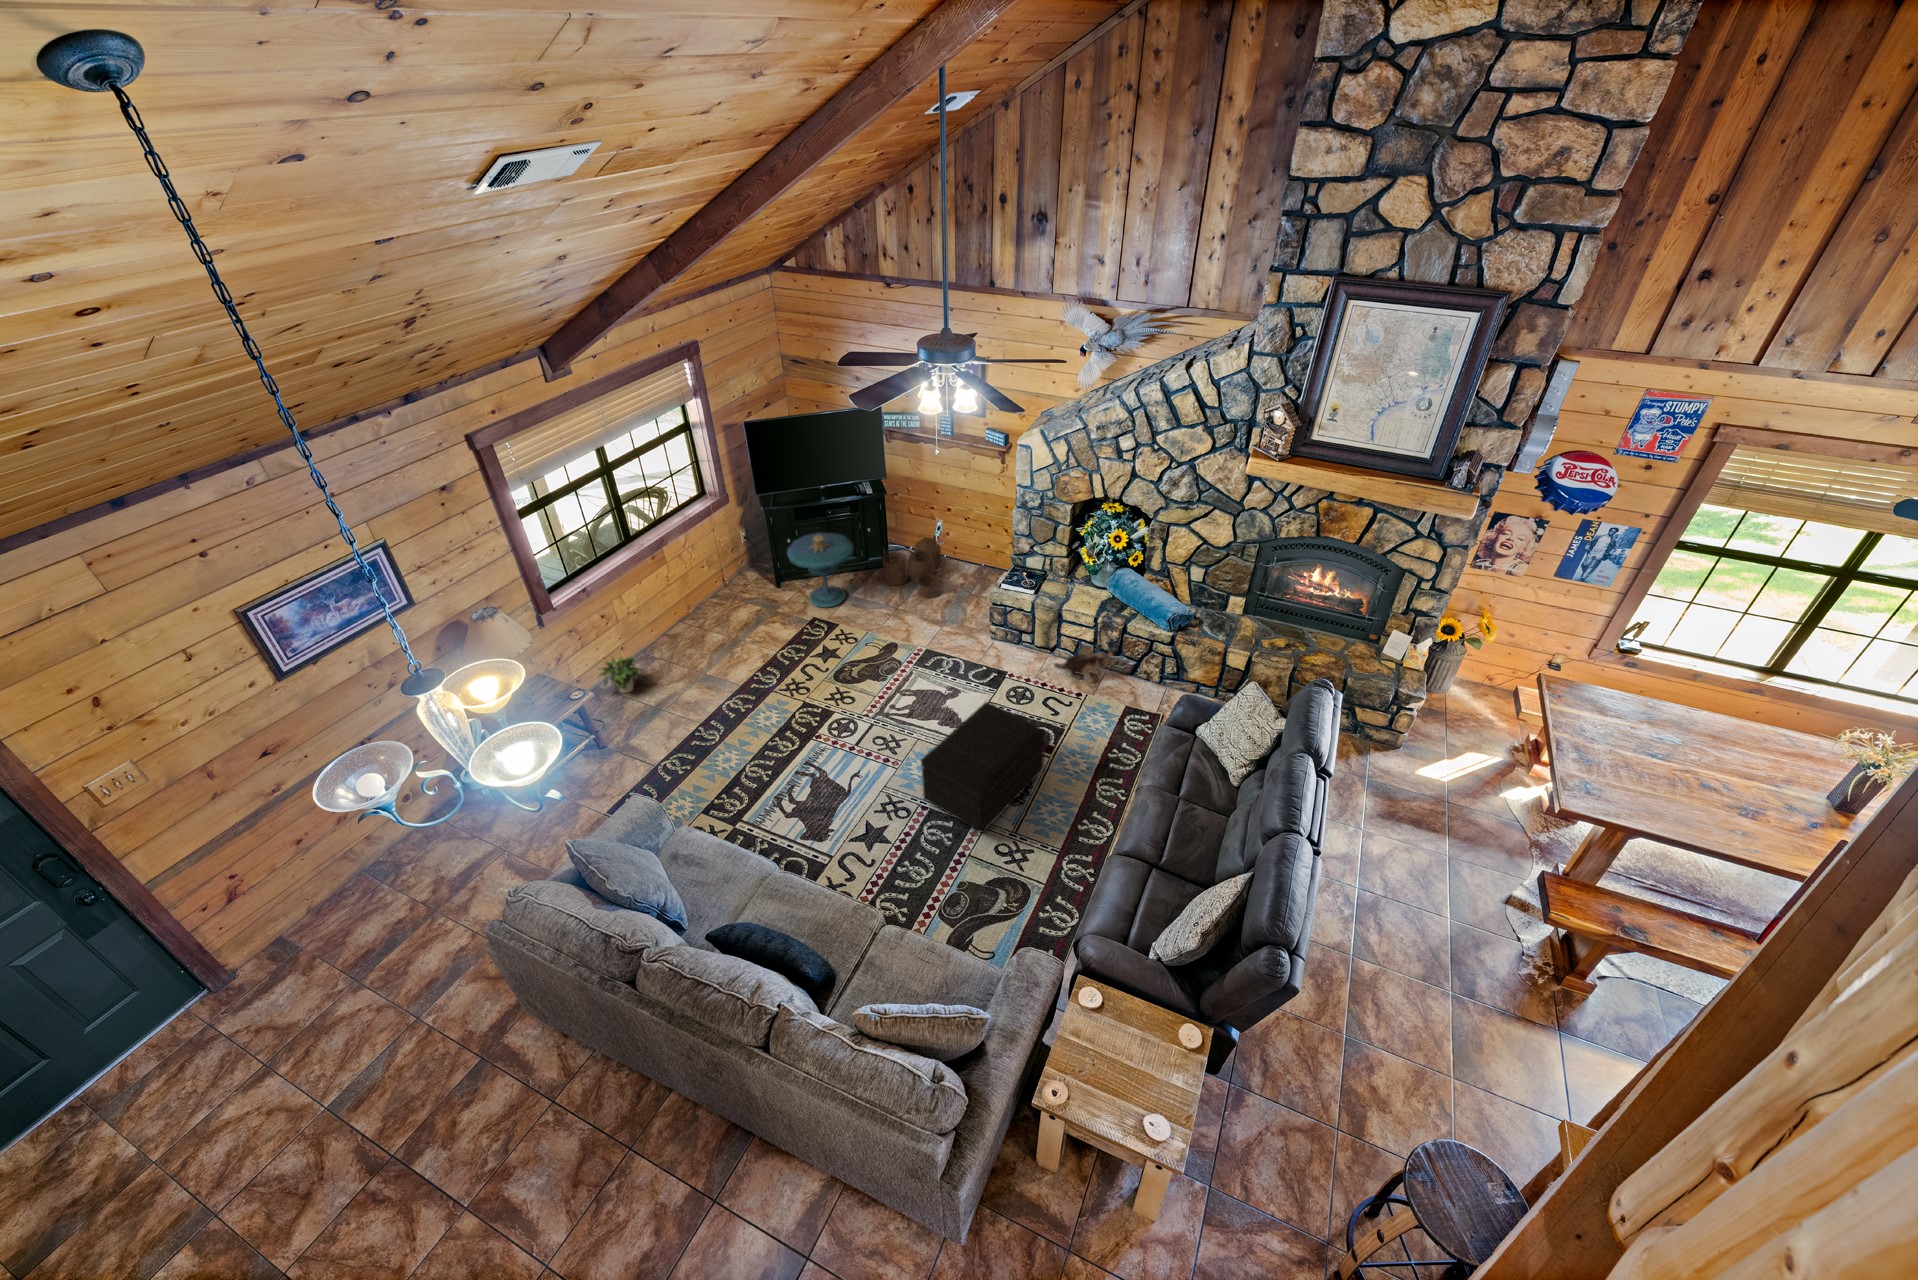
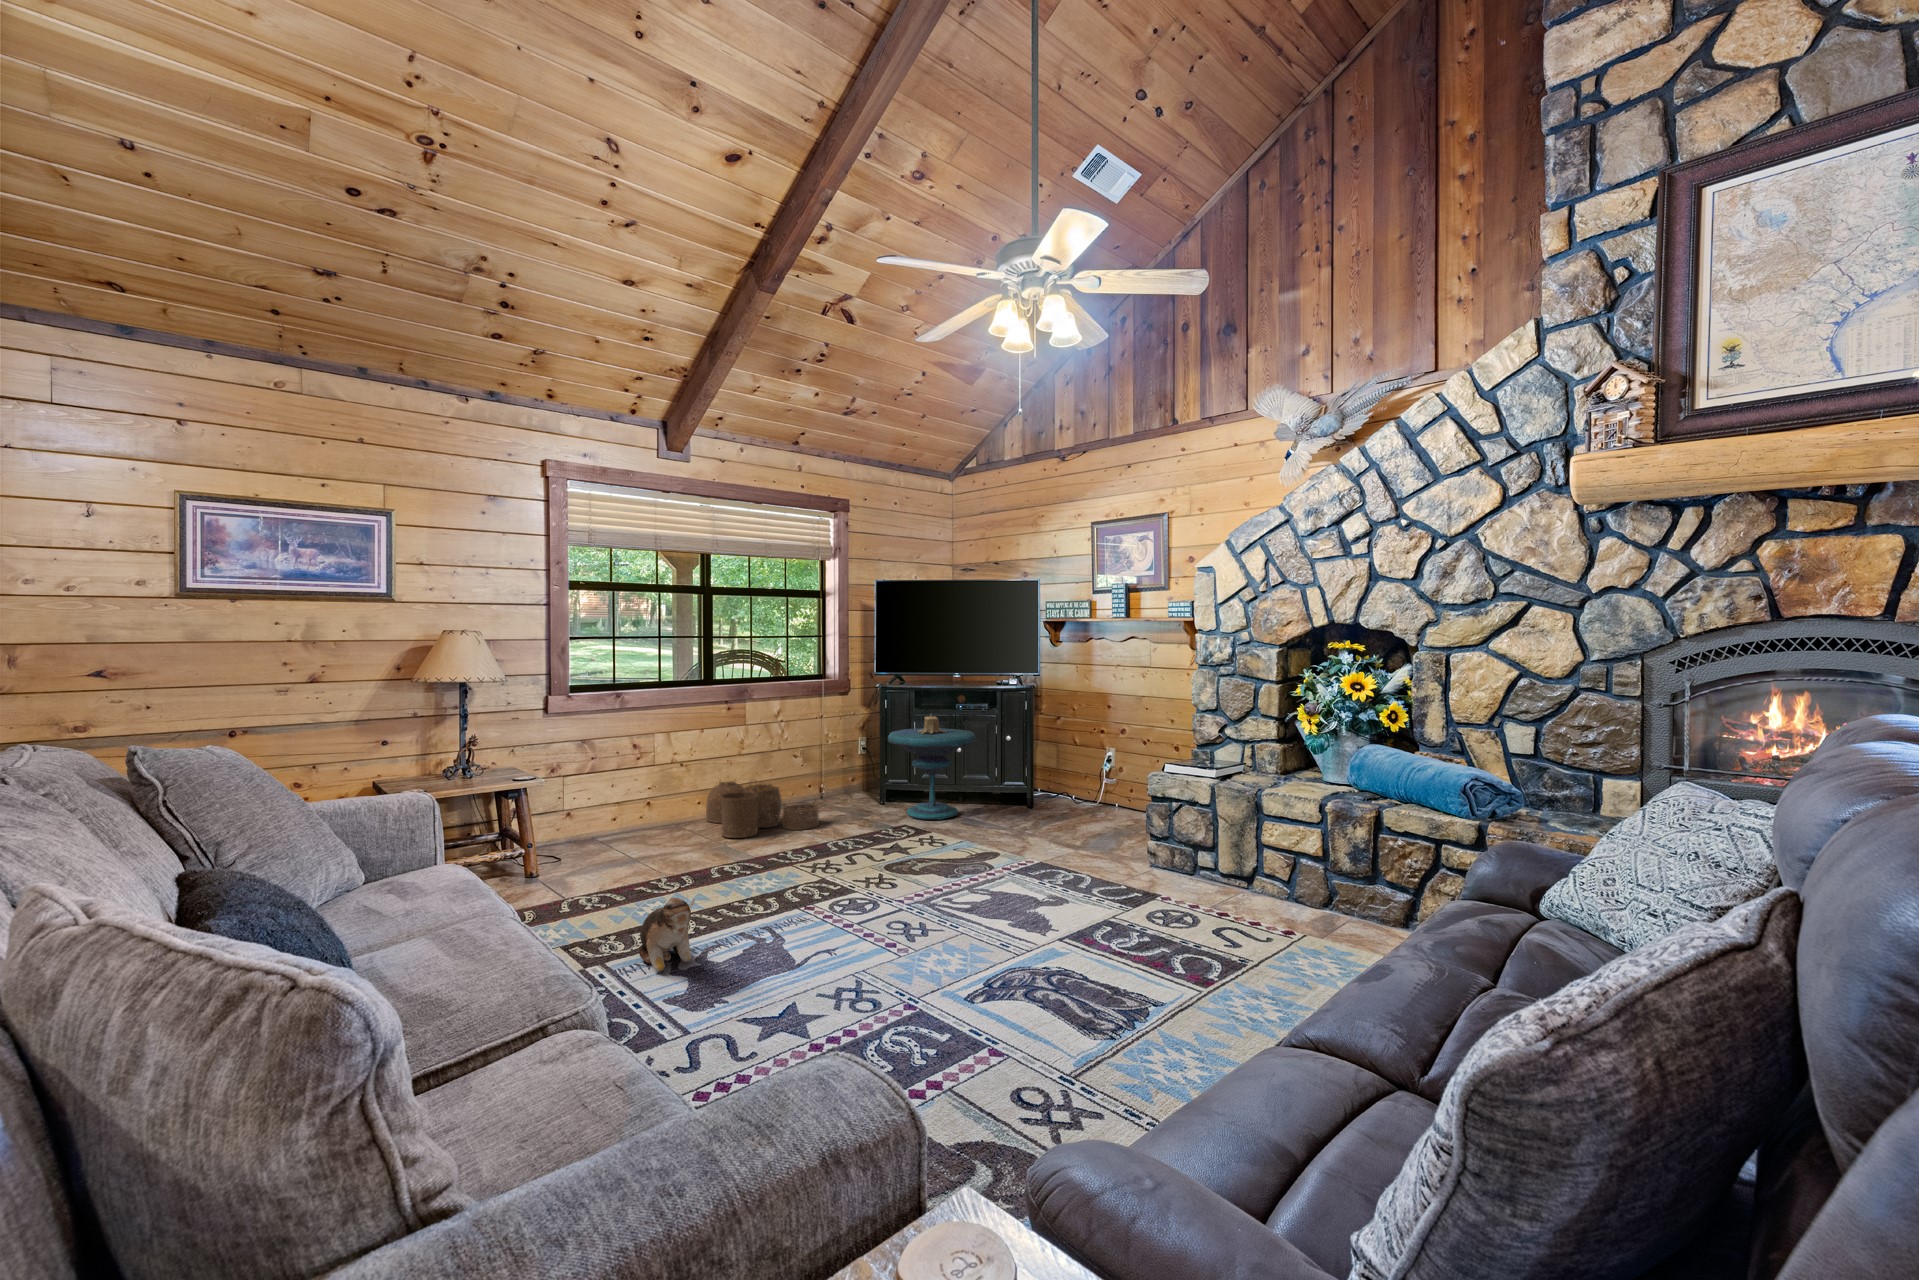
woven basket: present [883,537,941,598] -> present [706,781,819,838]
plush toy: present [1055,652,1113,682] -> present [639,898,695,971]
potted plant: present [598,657,642,693] -> none [571,789,650,845]
footstool: present [921,702,1045,833] -> none [913,849,1172,1059]

